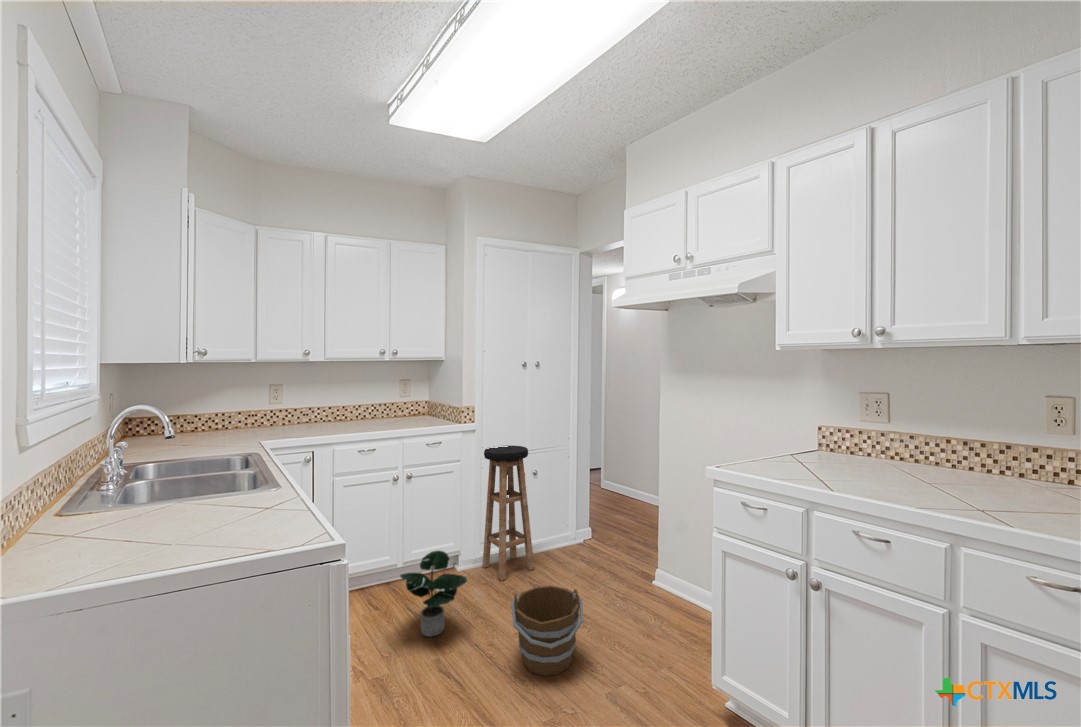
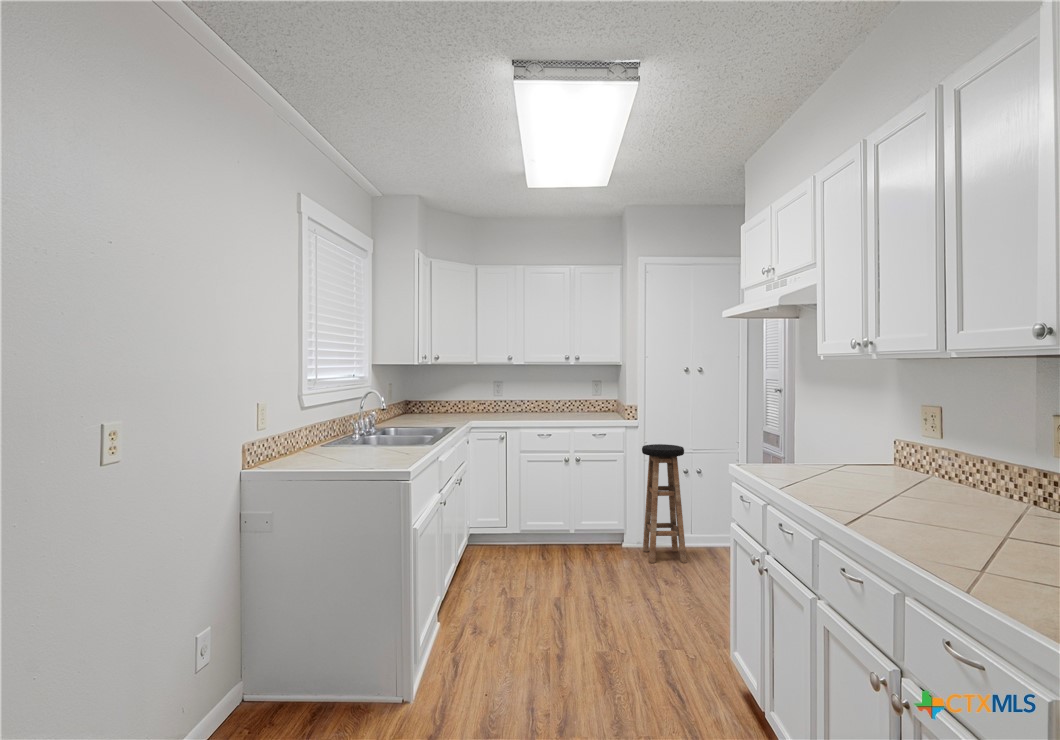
potted plant: present [400,550,467,637] -> none [551,518,601,579]
bucket: present [512,585,584,676] -> none [613,555,674,624]

